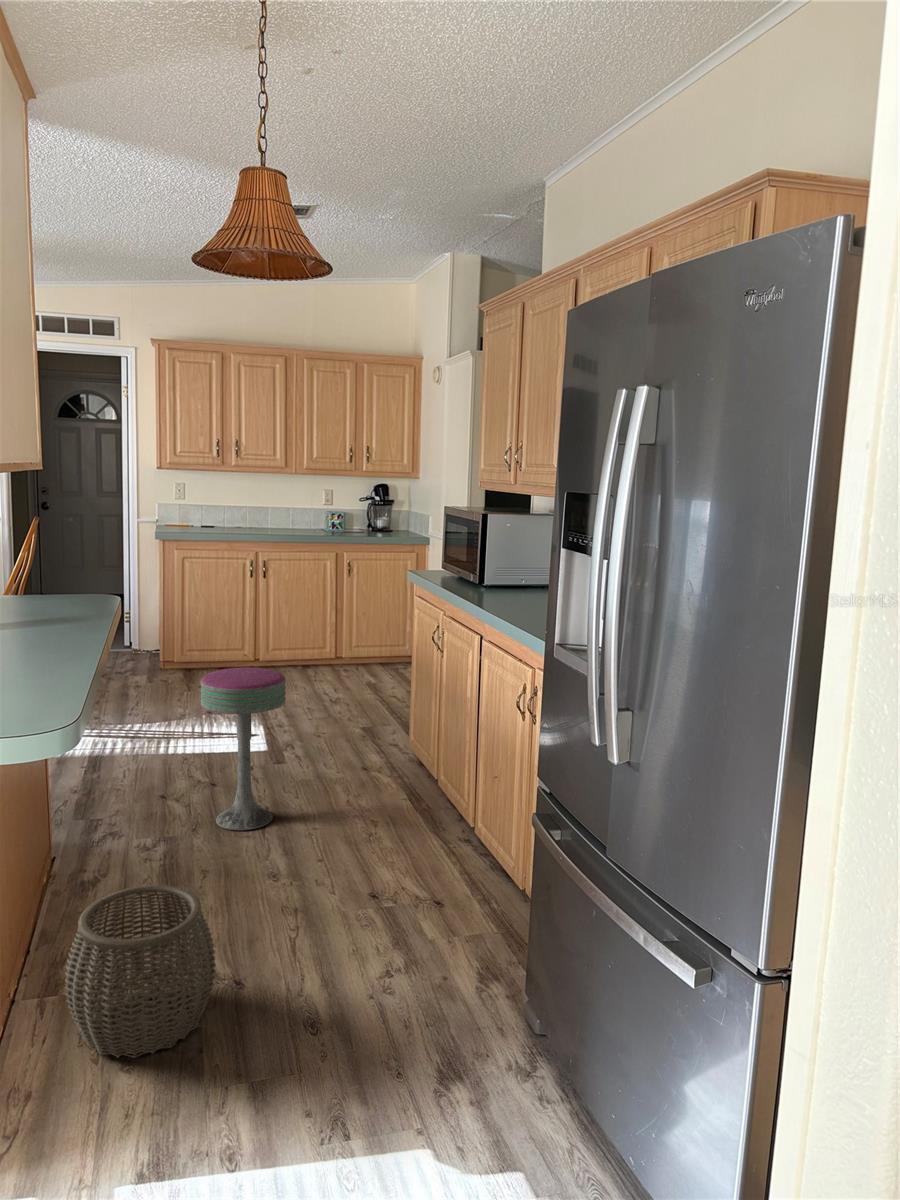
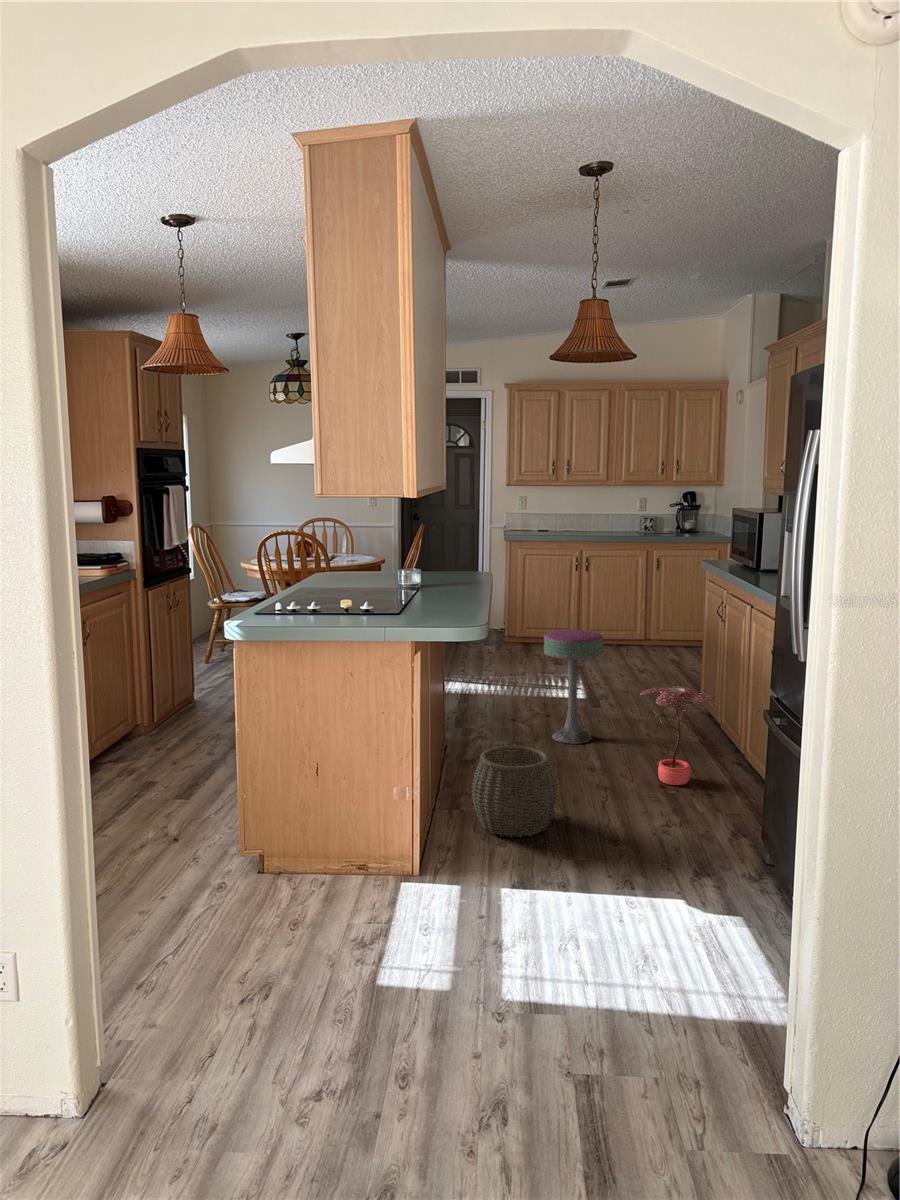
potted plant: none [339,749,443,891] -> present [640,686,716,785]

